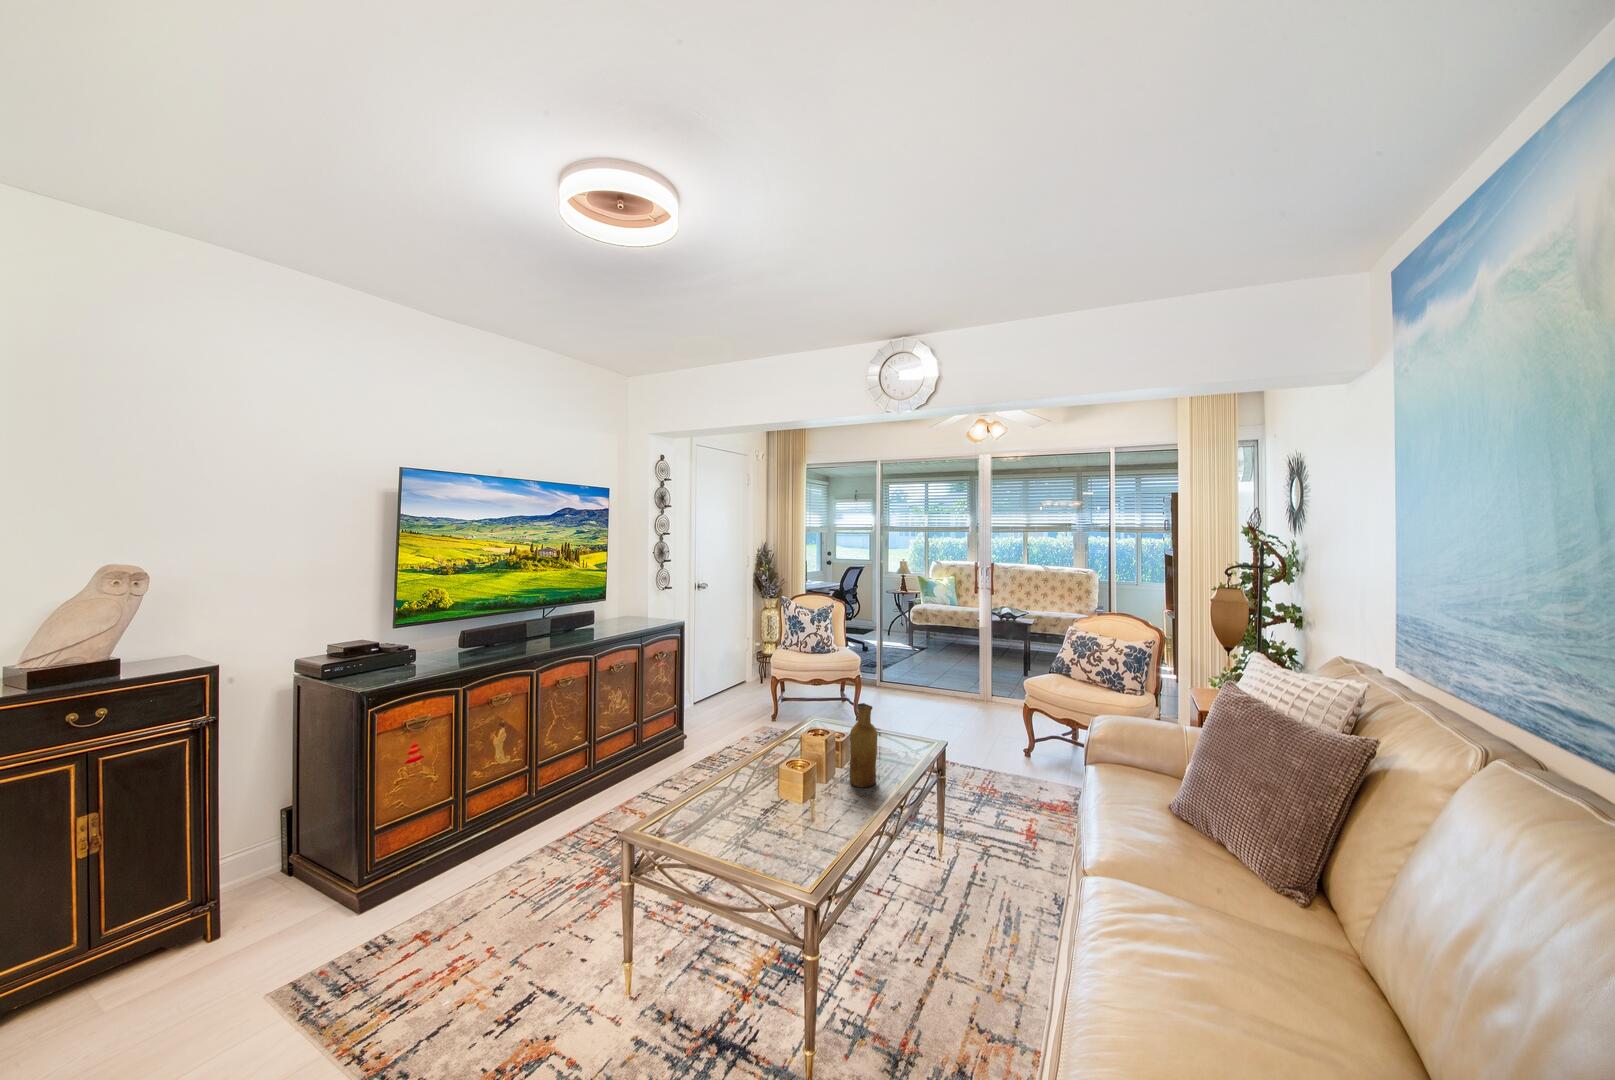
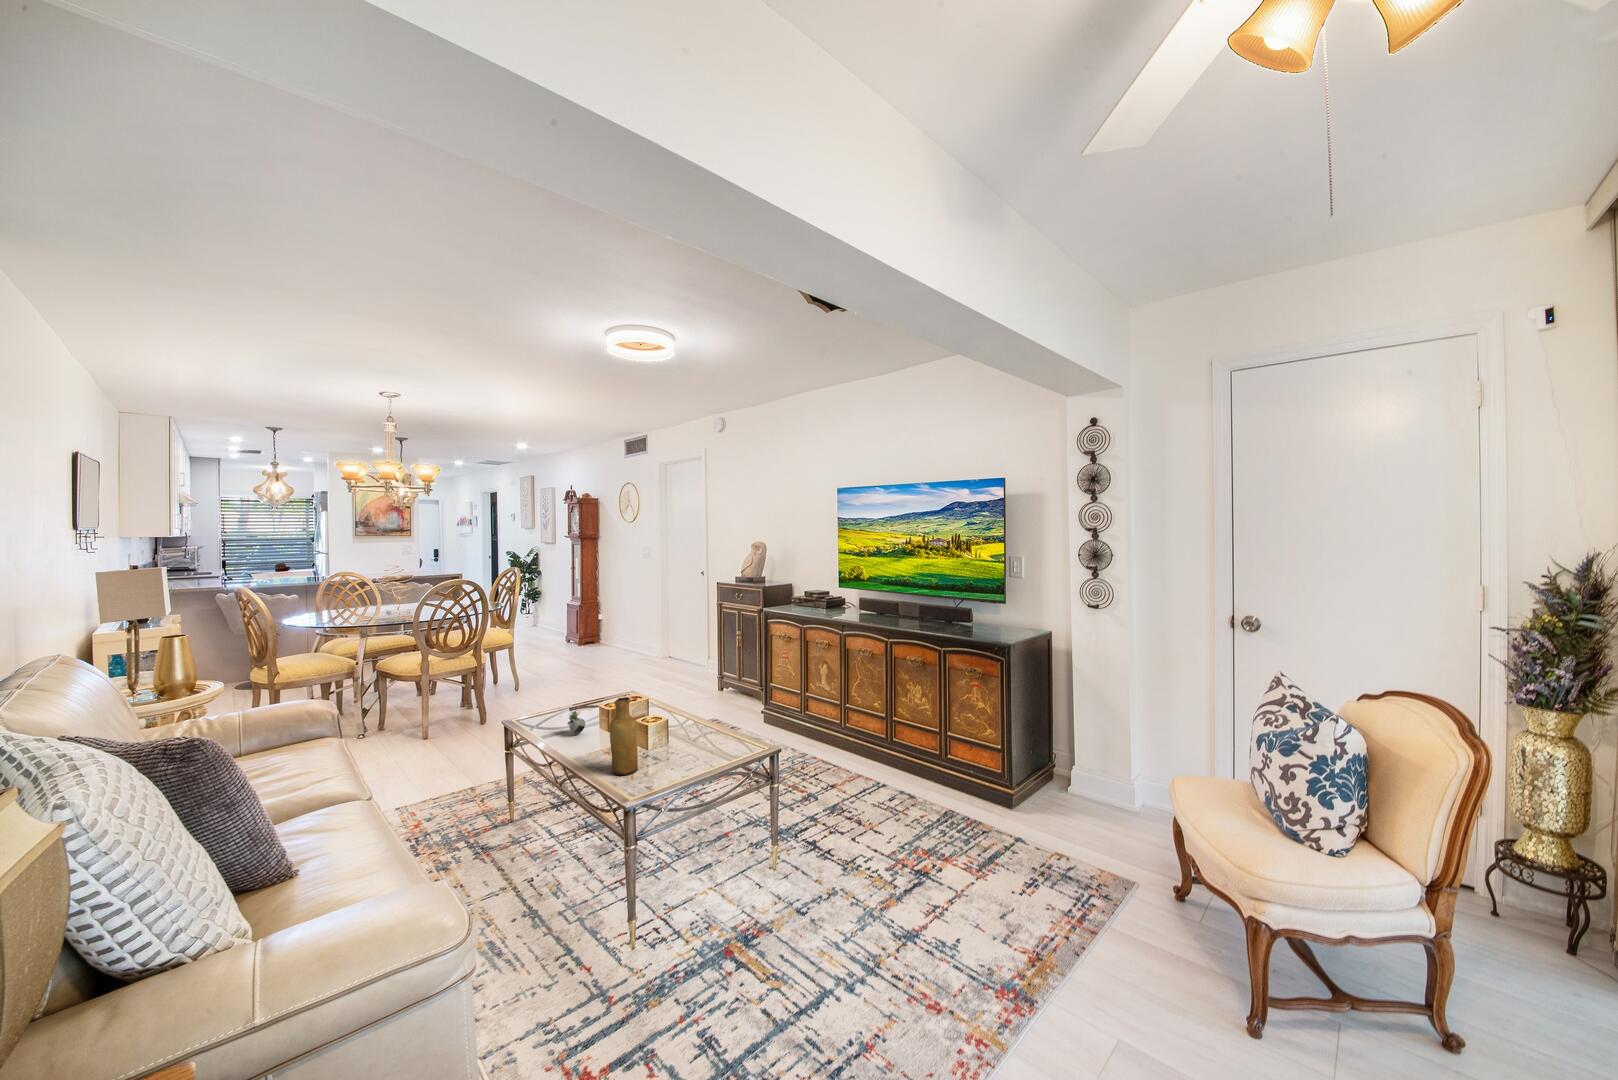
succulent plant: none [768,800,821,846] -> present [560,710,585,735]

